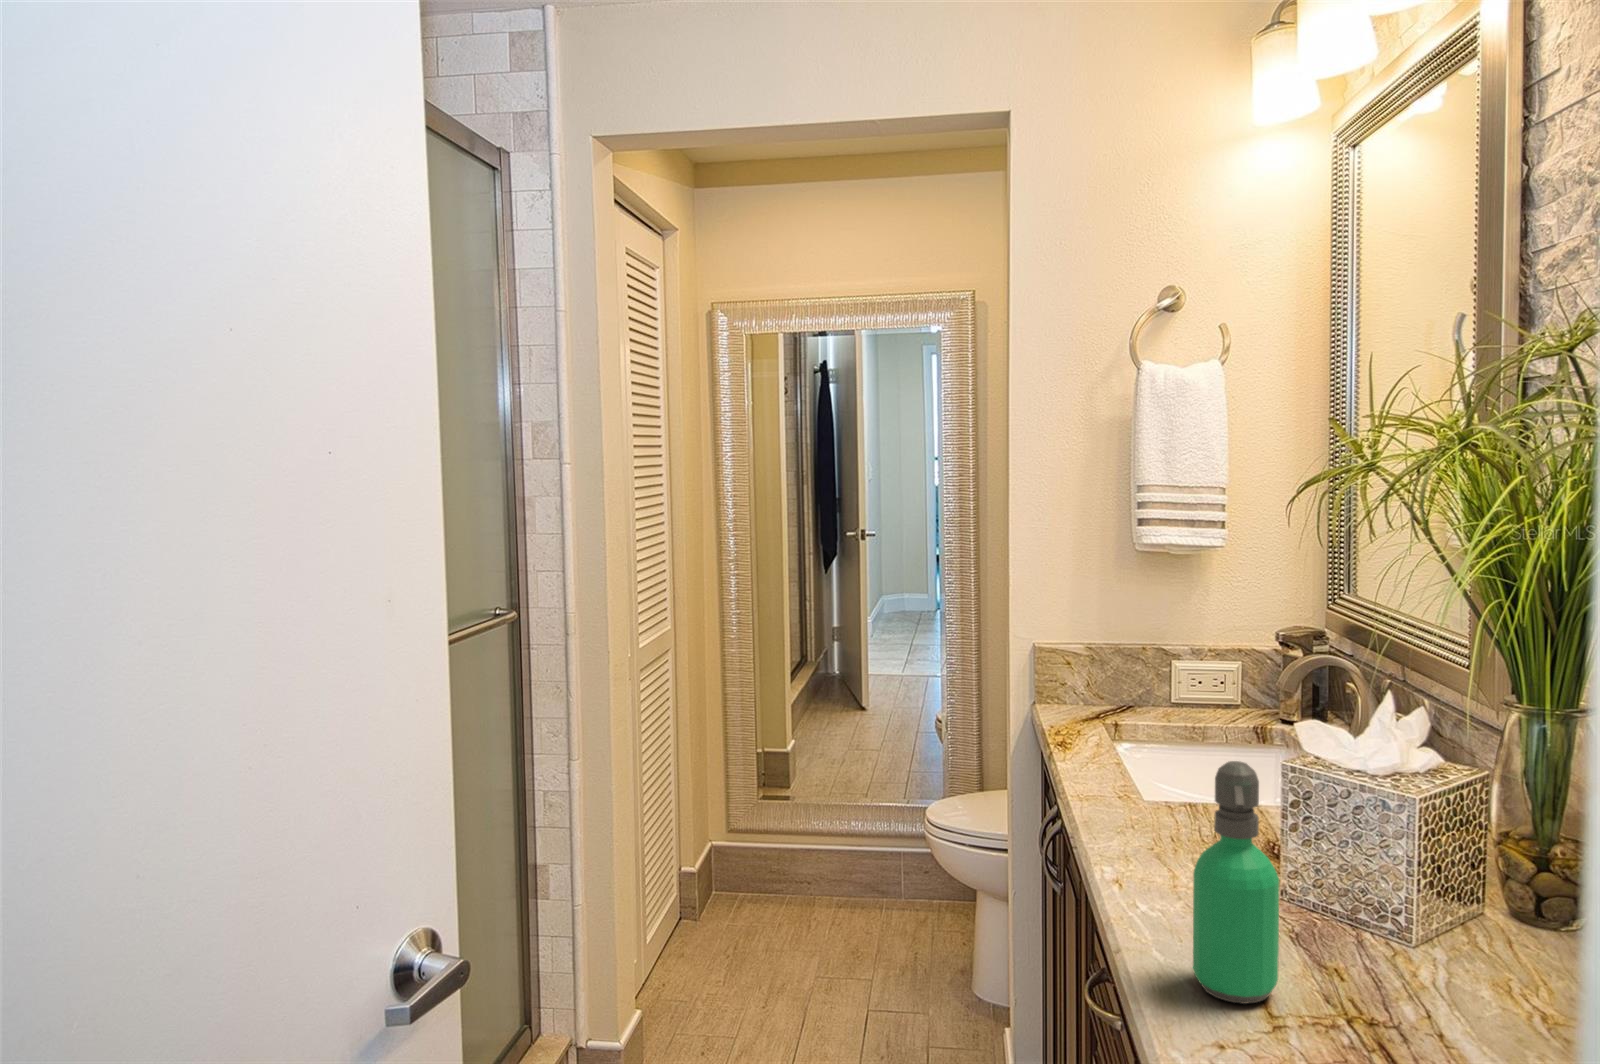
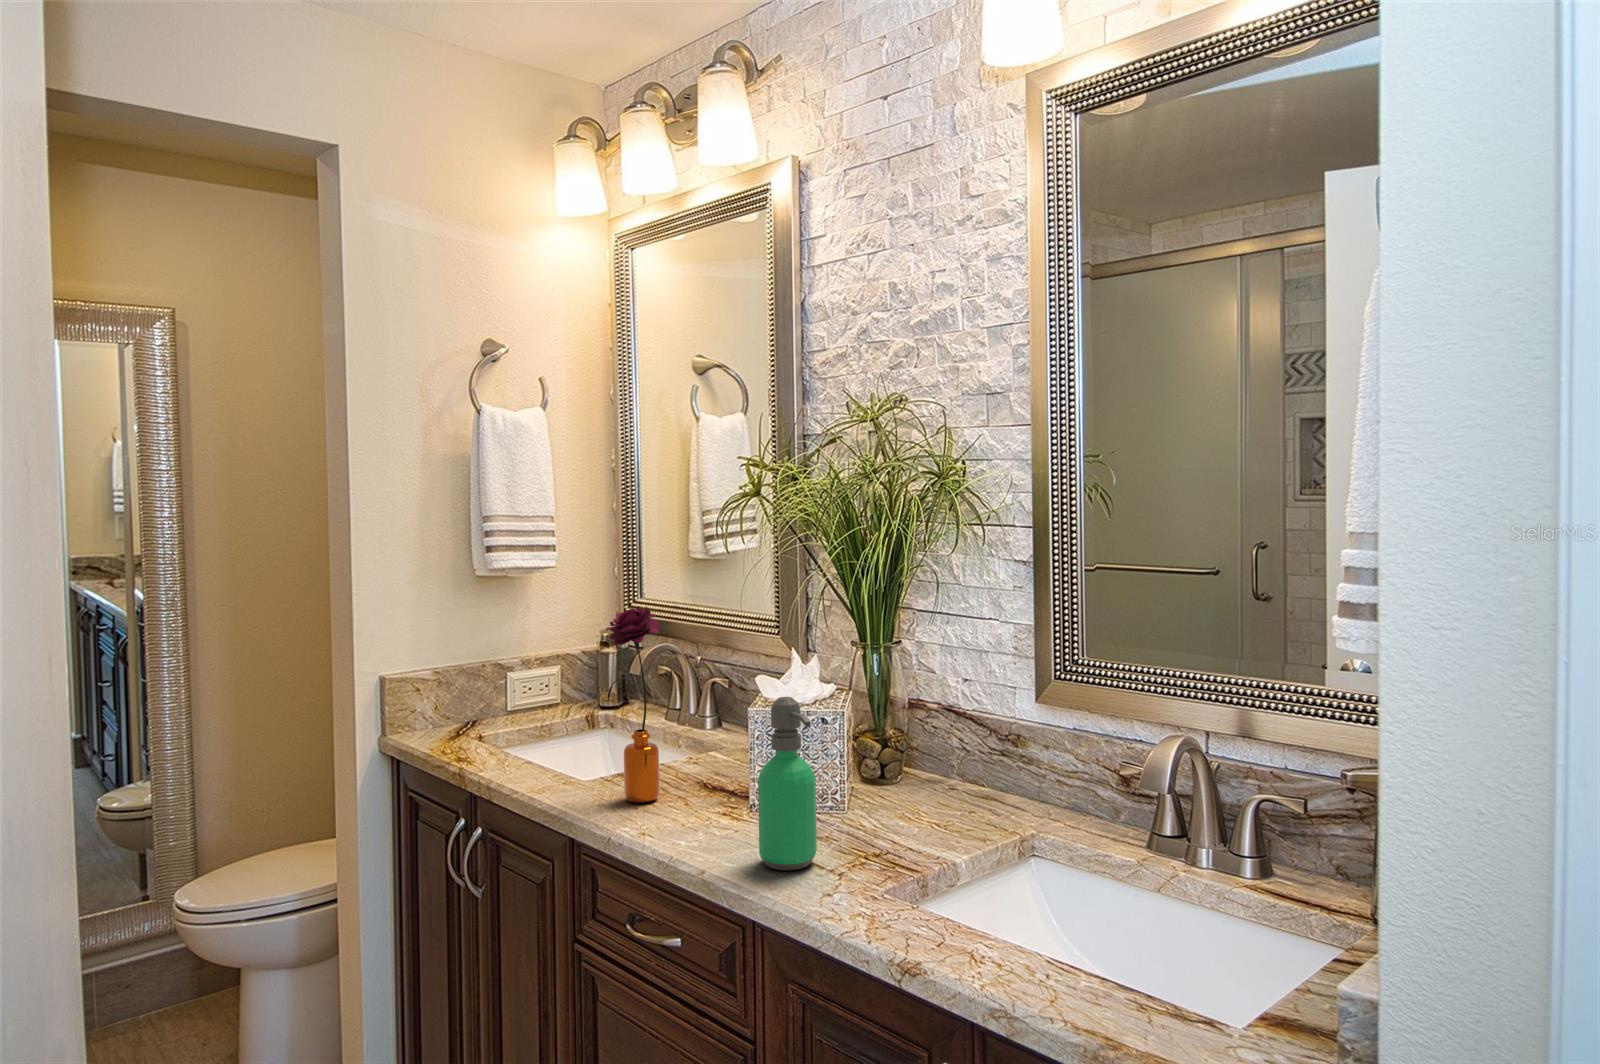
flower: none [1133,608,1218,852] -> present [607,606,672,803]

